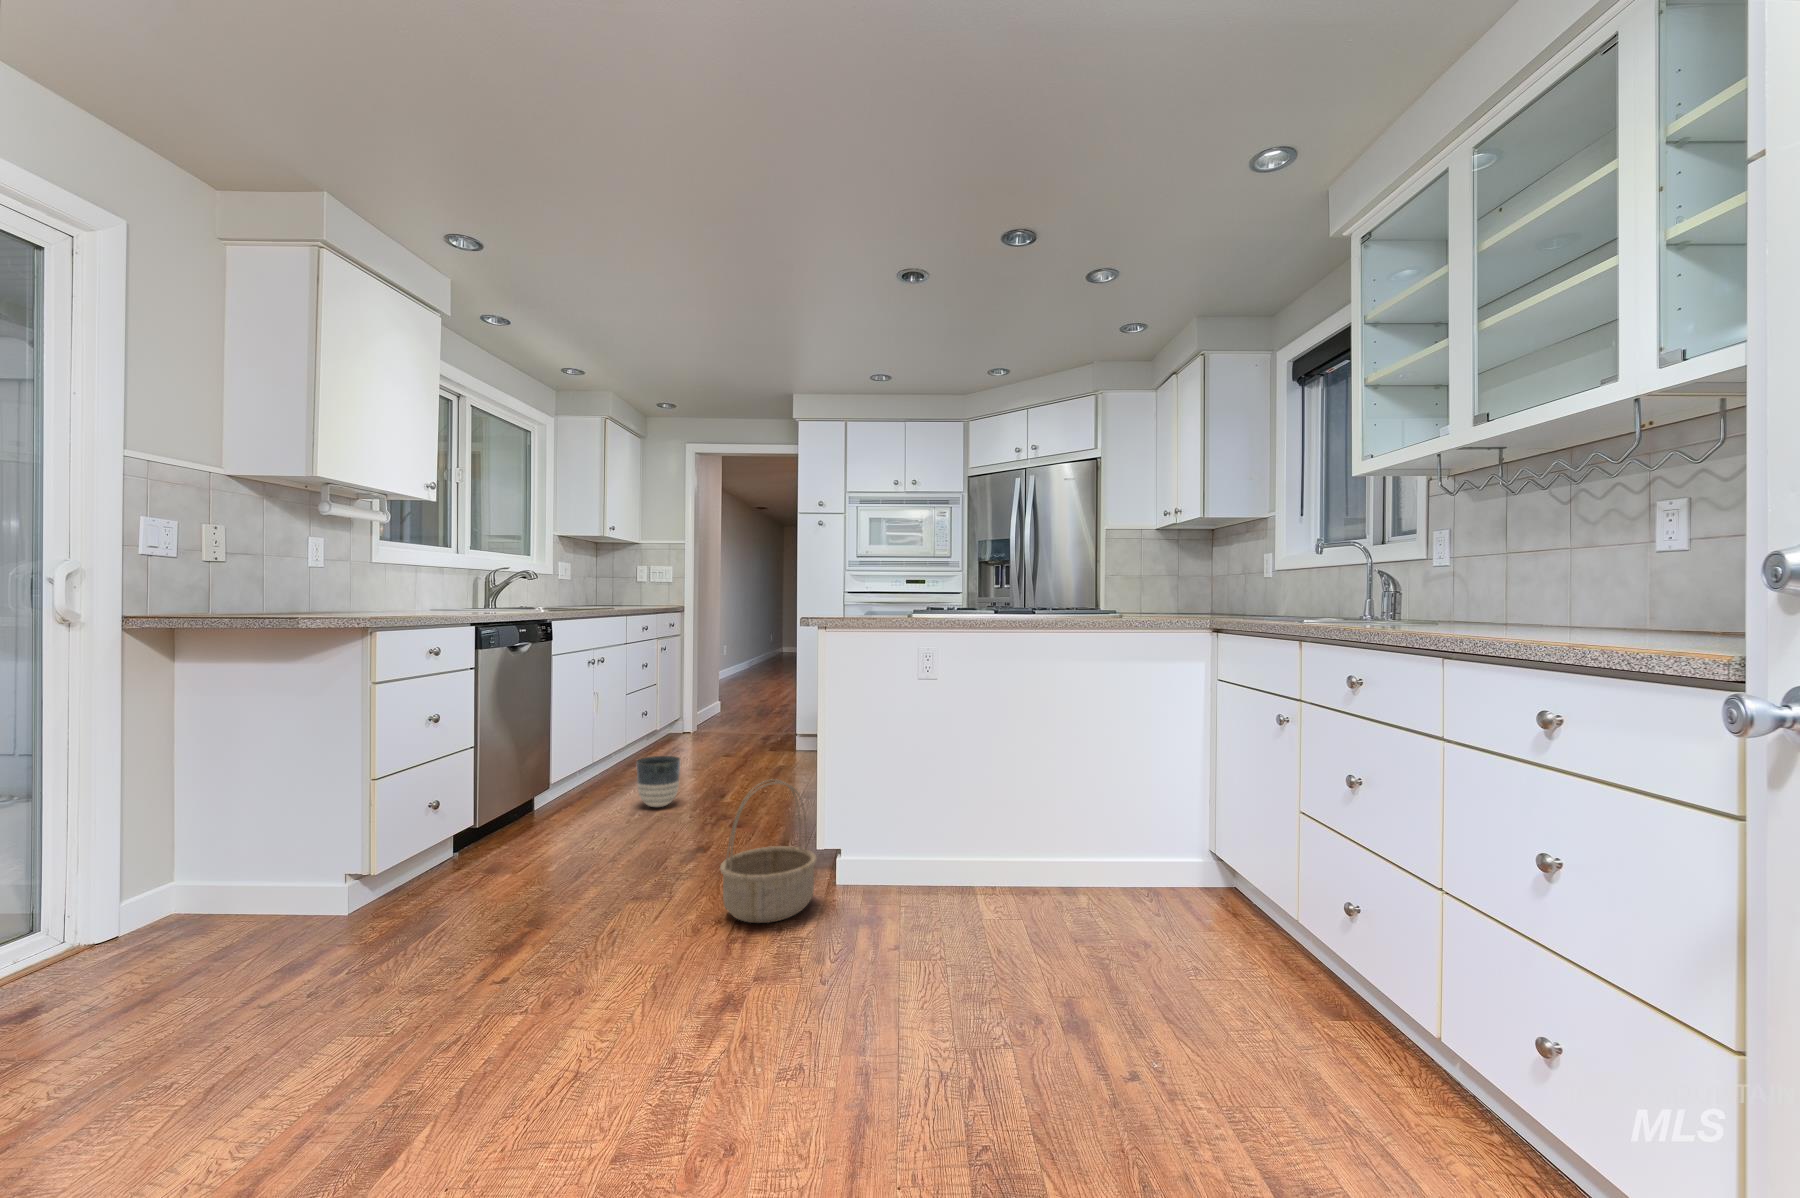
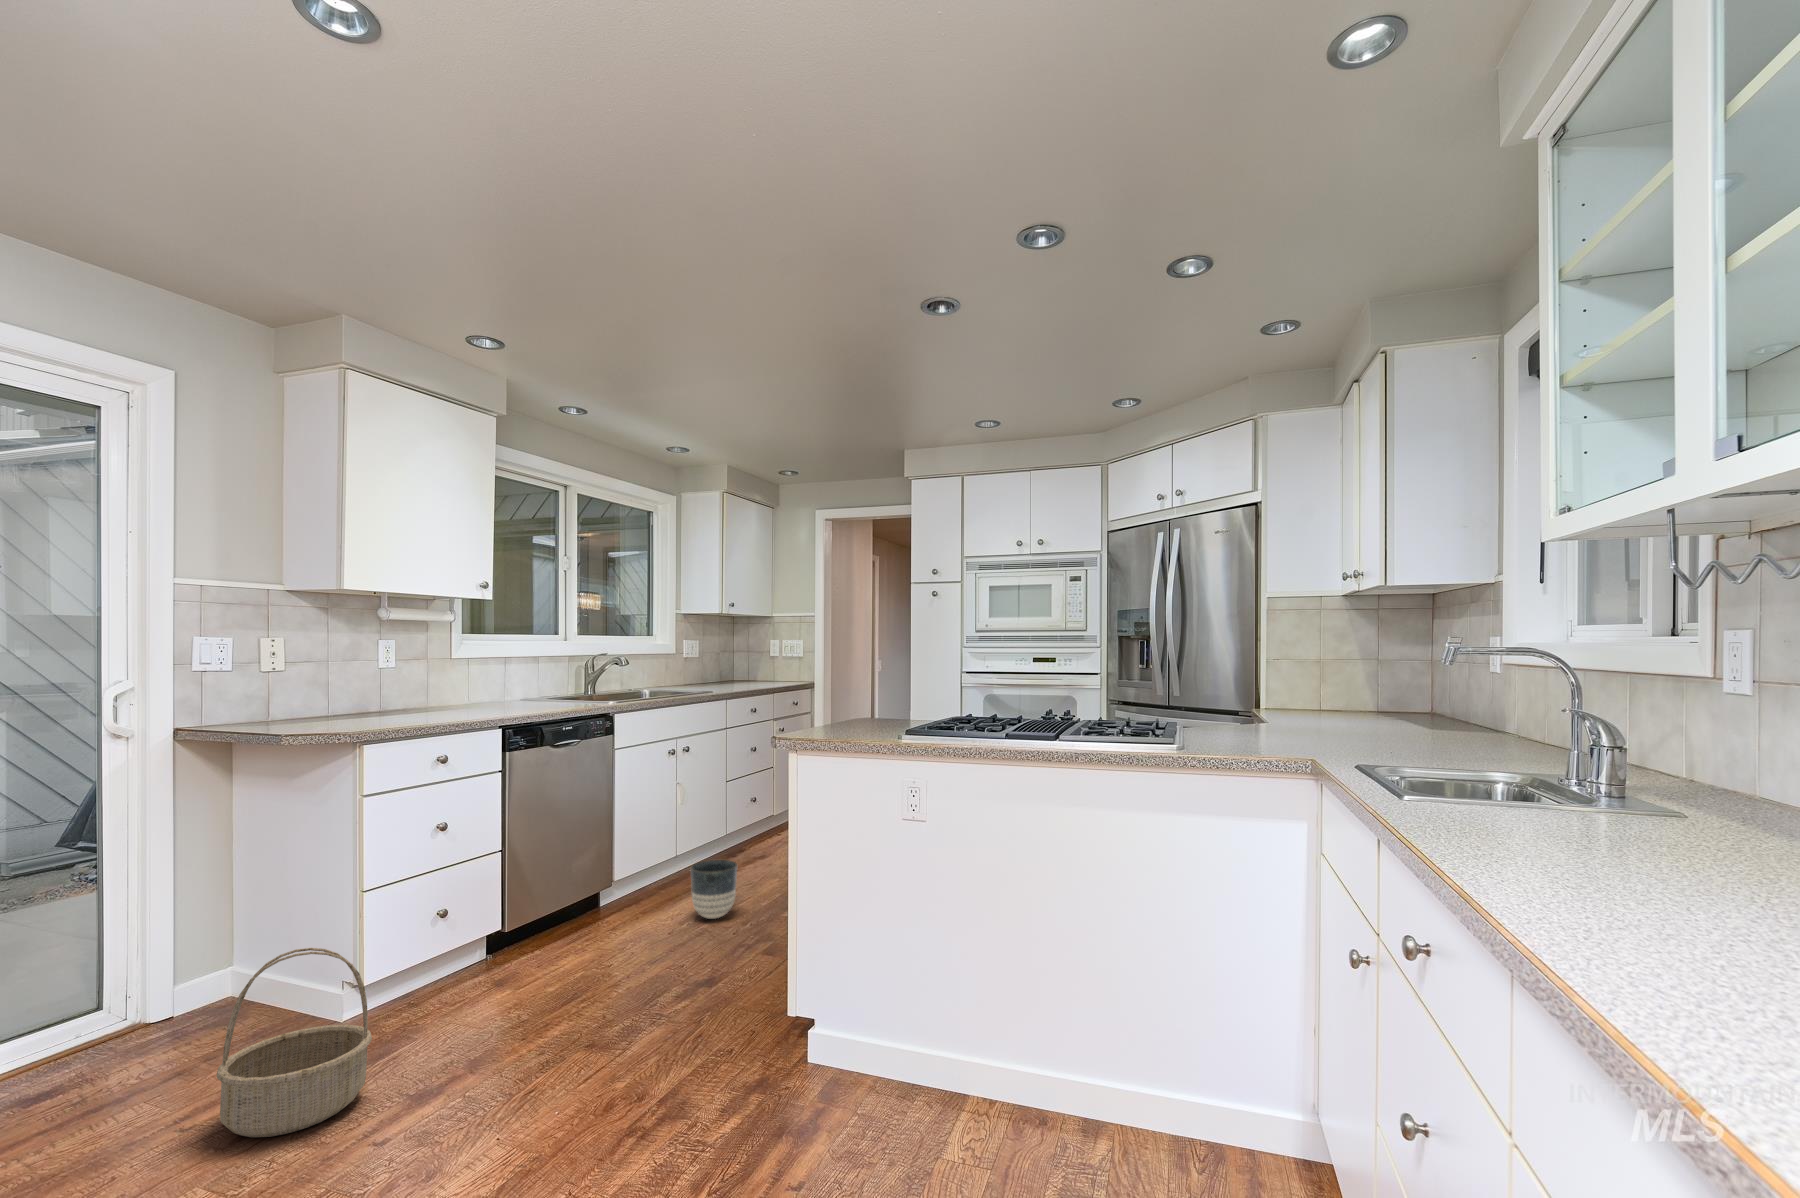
basket: present [720,779,817,923] -> present [217,948,372,1137]

